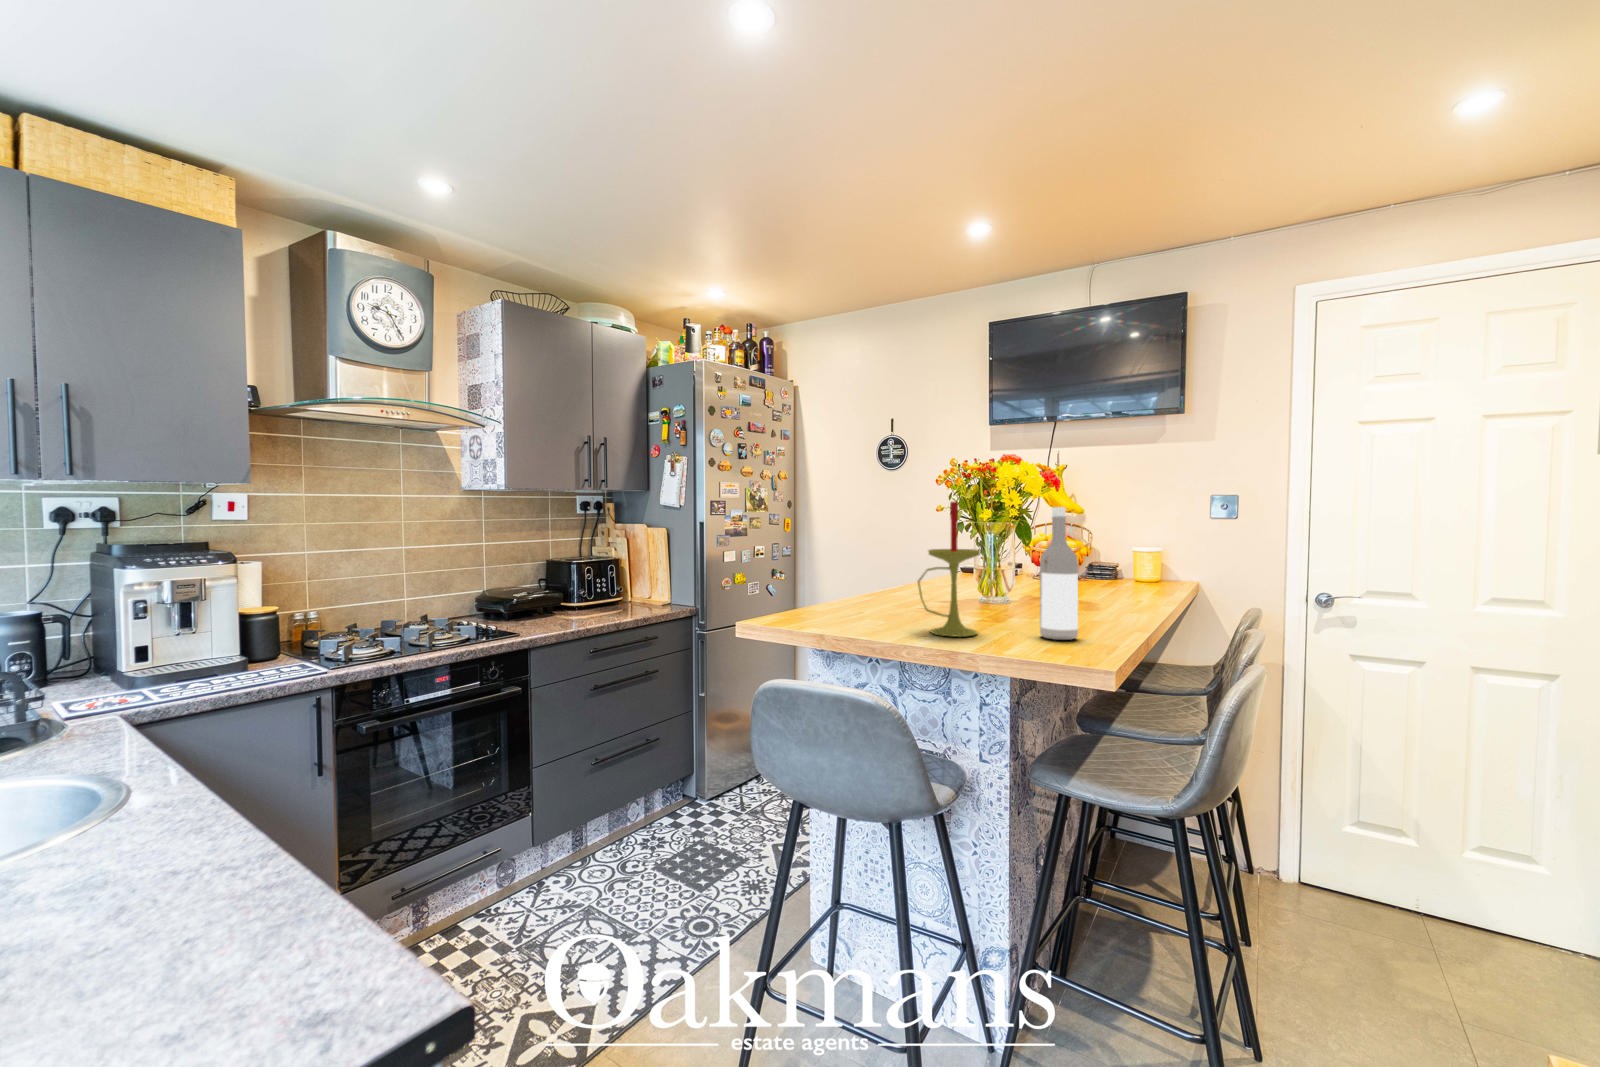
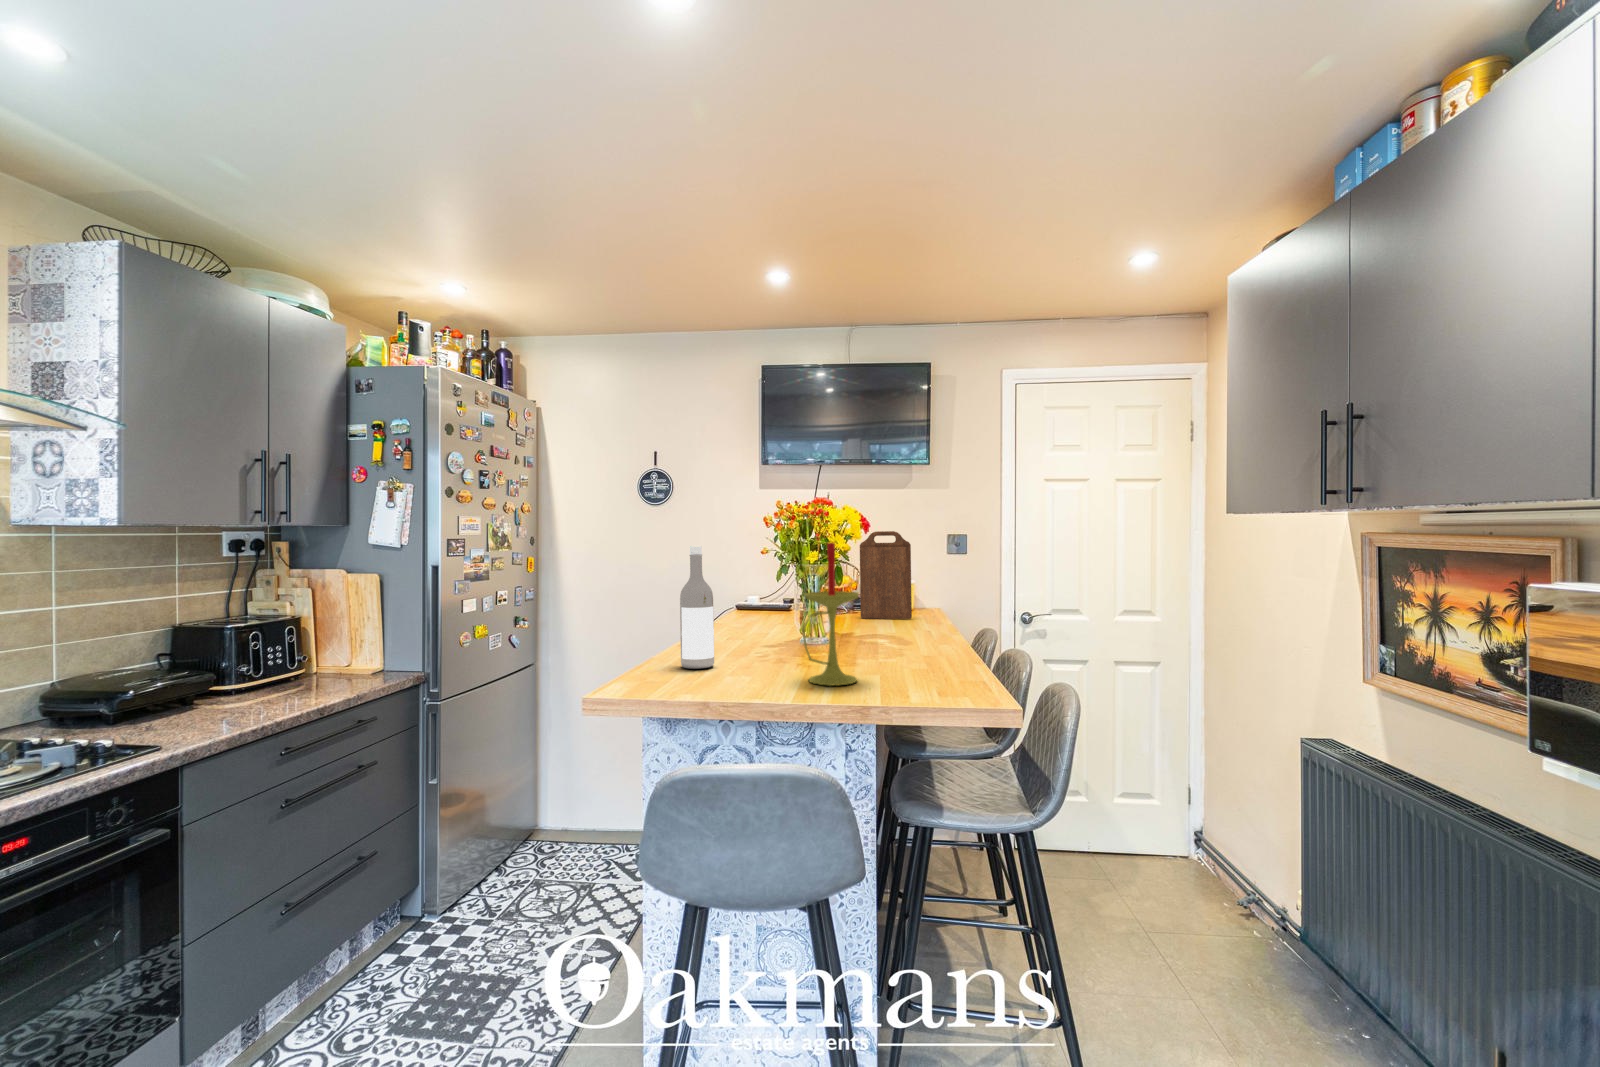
cutting board: none [1082,493,1143,591] -> present [860,531,912,619]
wine bottle: present [1040,507,1078,640] -> present [680,546,714,669]

